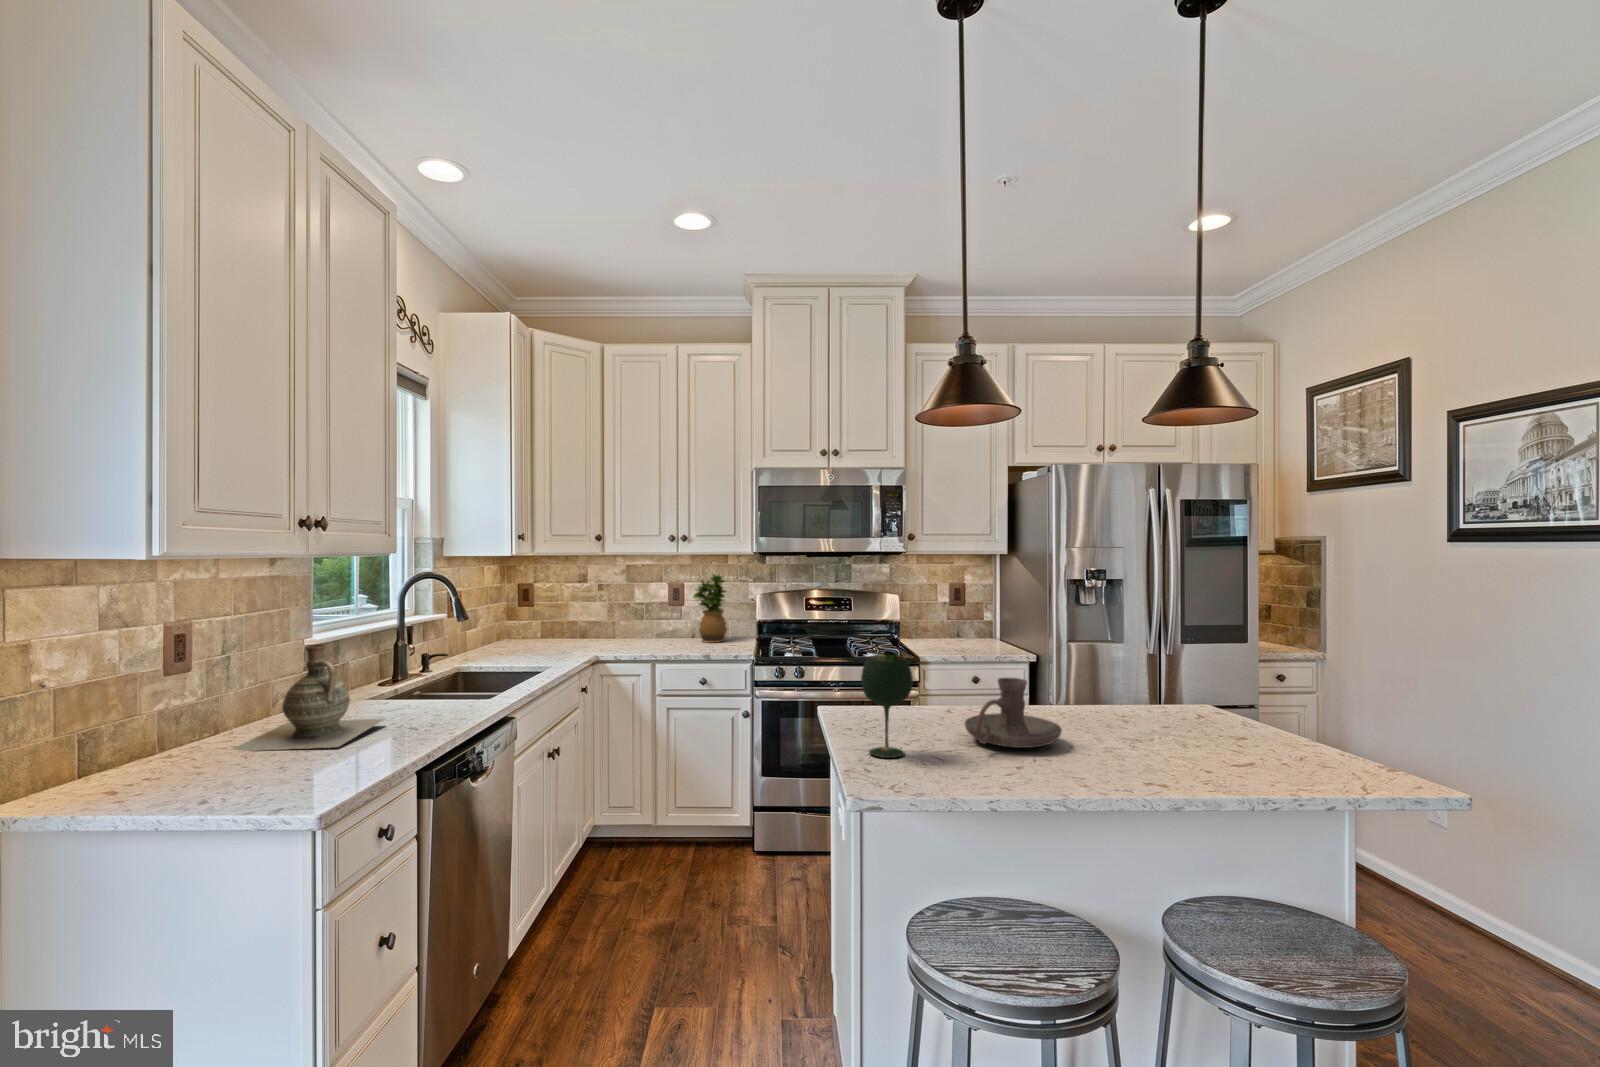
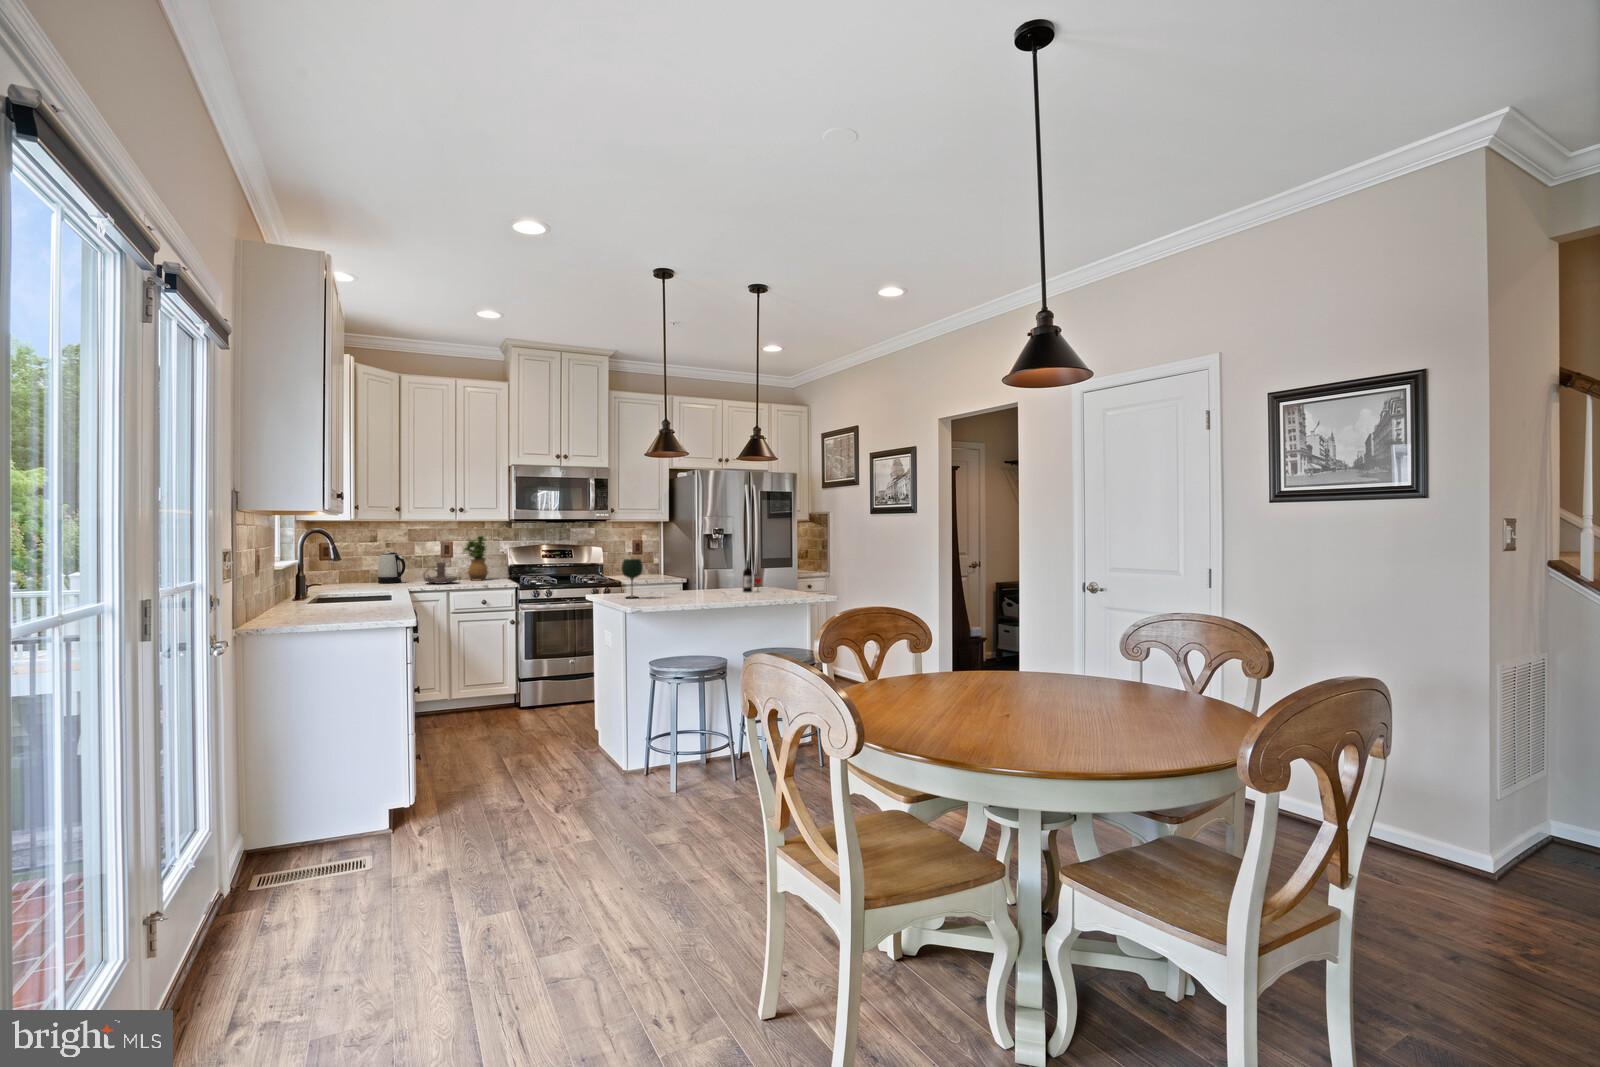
kettle: none [576,598,609,644] -> present [378,552,405,583]
ceramic jug: present [233,644,383,751] -> none [314,562,374,612]
wine bottle: none [1124,667,1302,784] -> present [724,561,772,595]
candle holder: present [965,678,1062,748] -> present [424,562,458,584]

